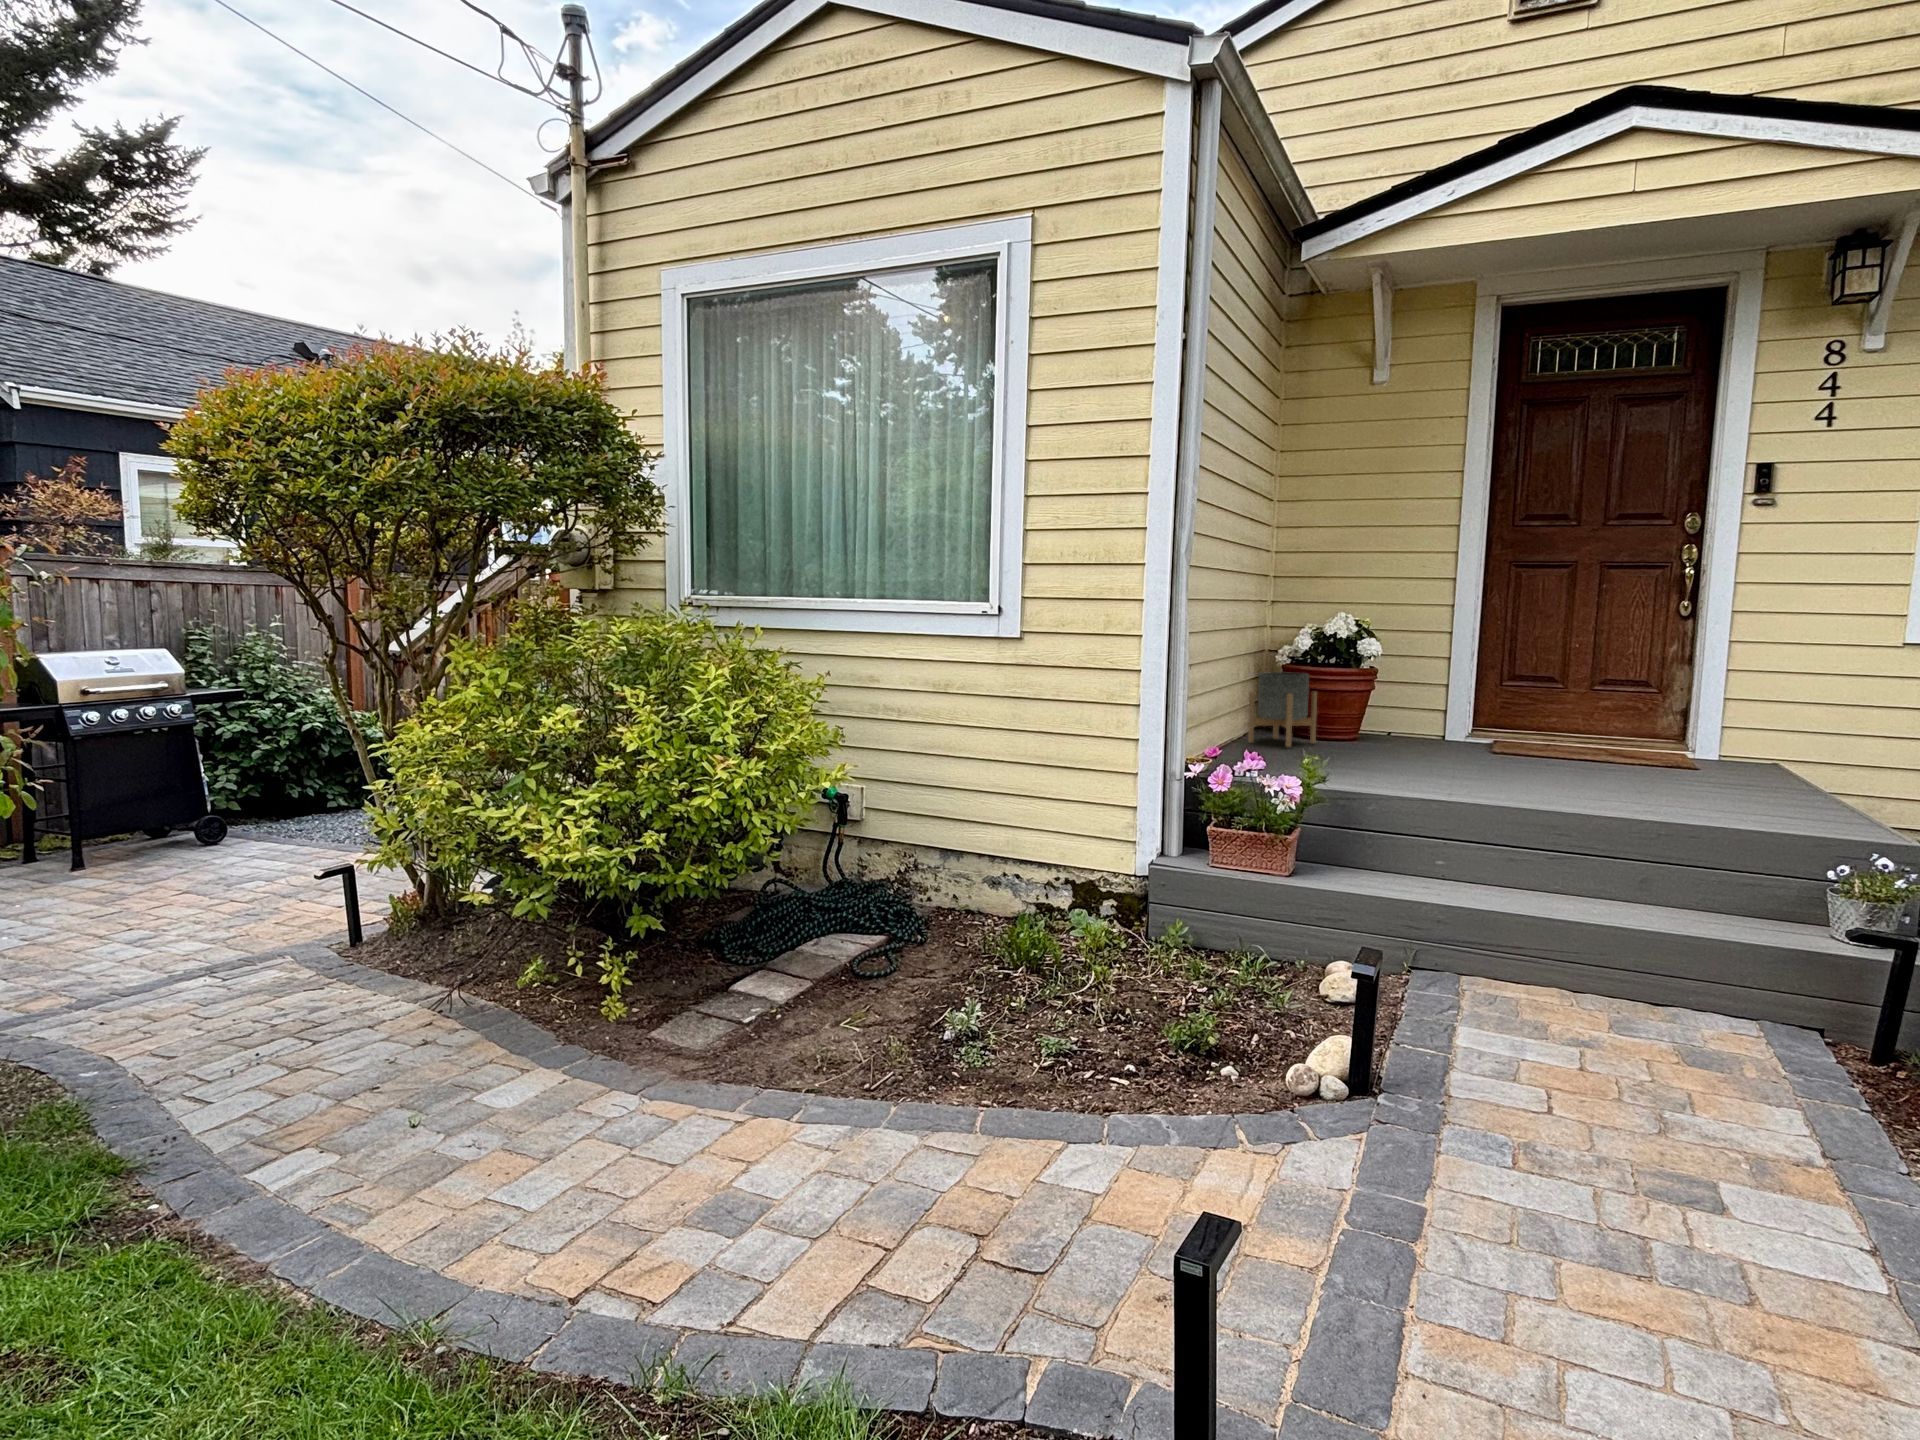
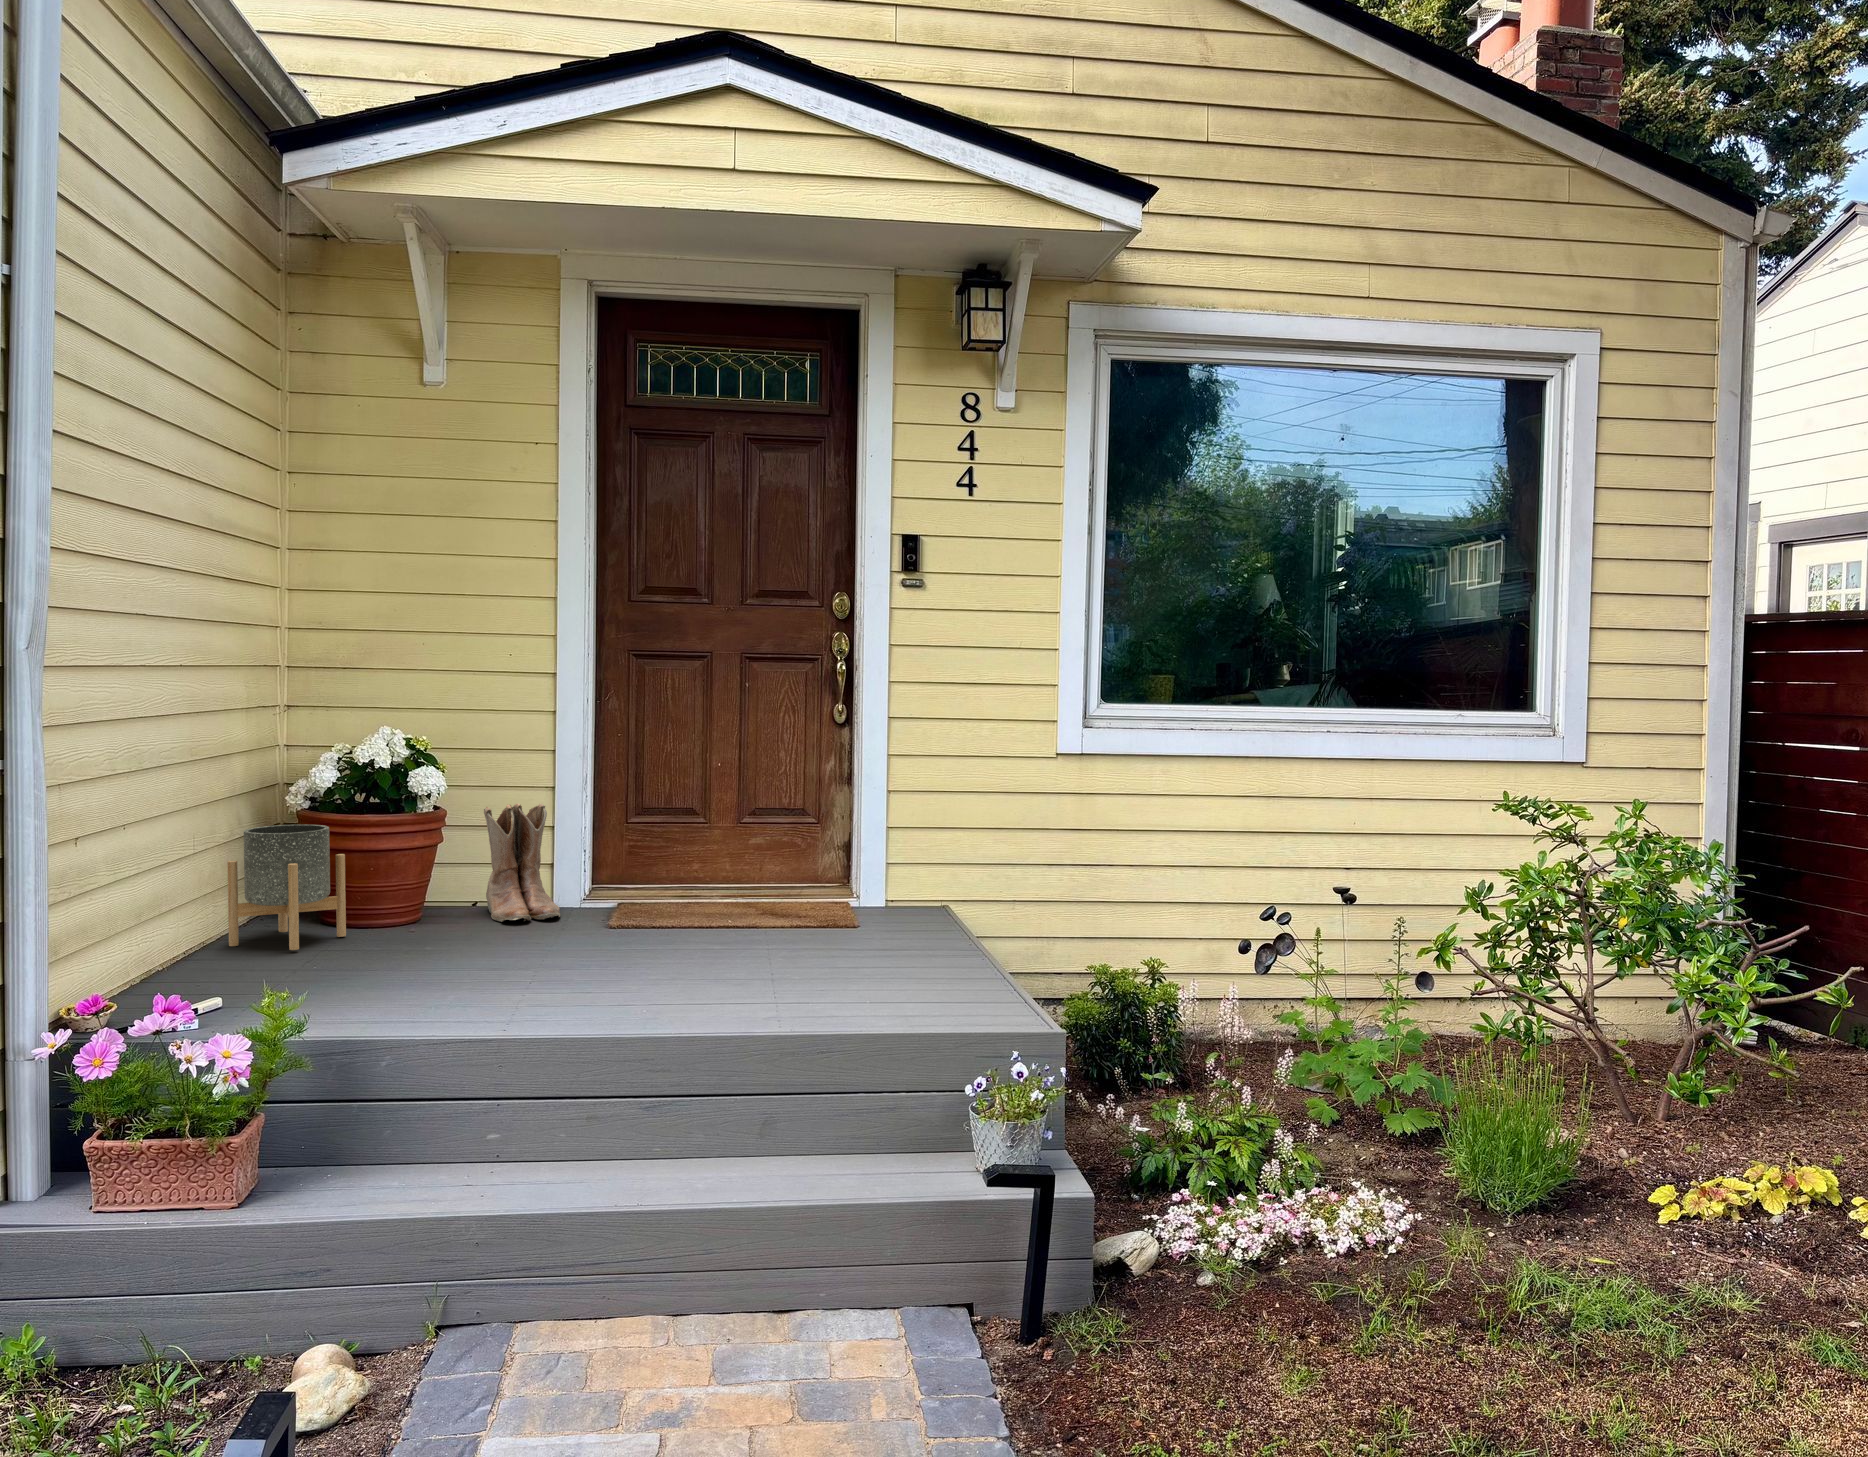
boots: none [1400,667,1454,745] -> present [484,803,560,922]

